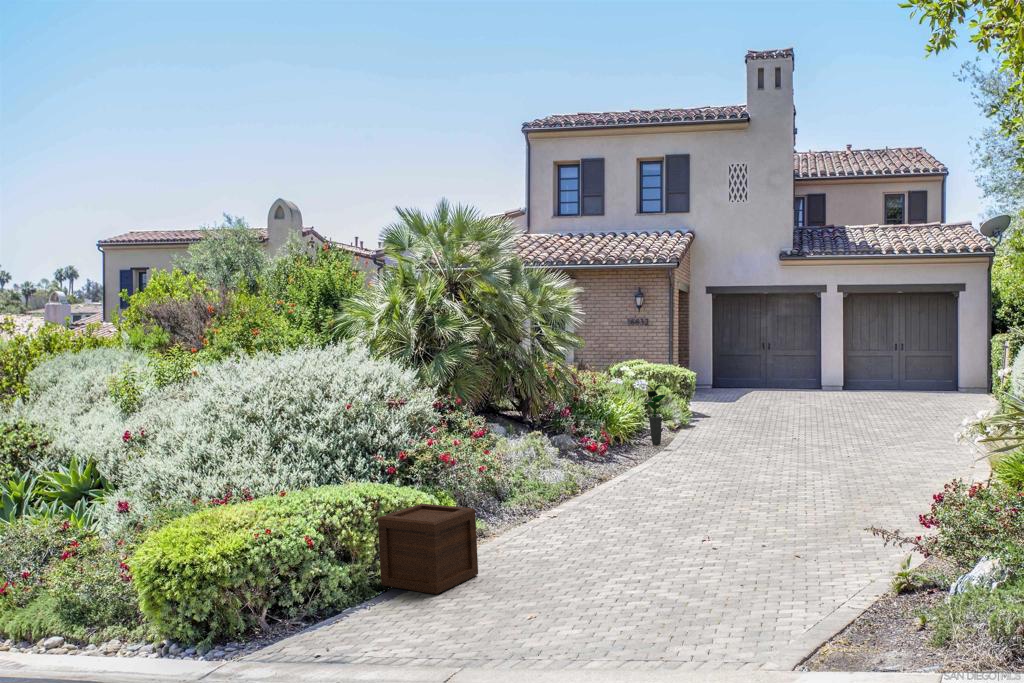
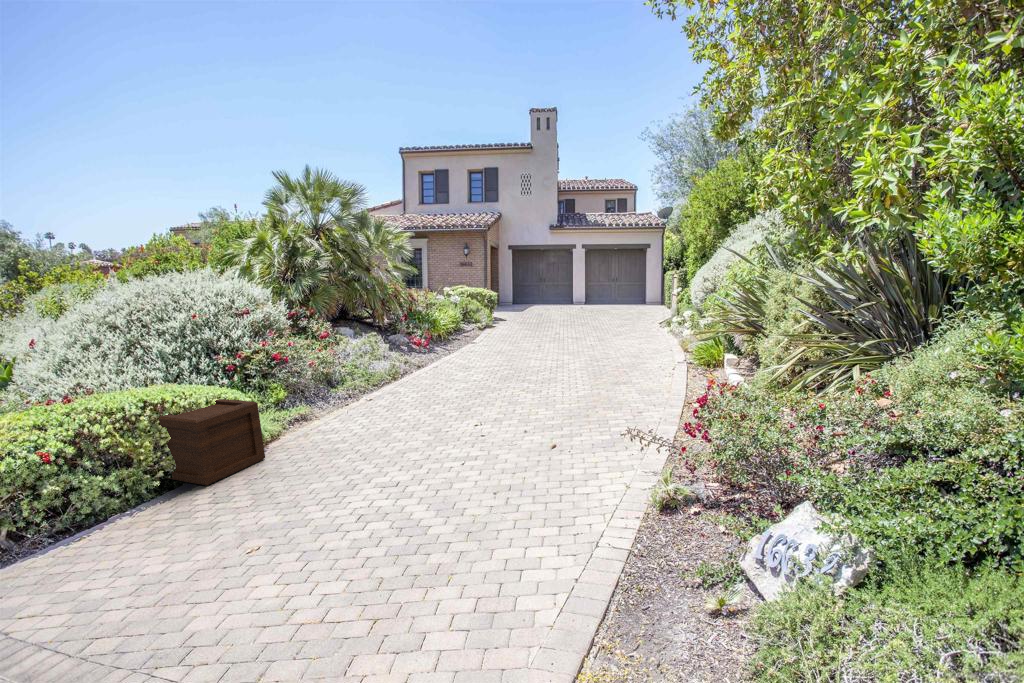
potted plant: present [643,384,666,445] -> none [457,301,475,339]

